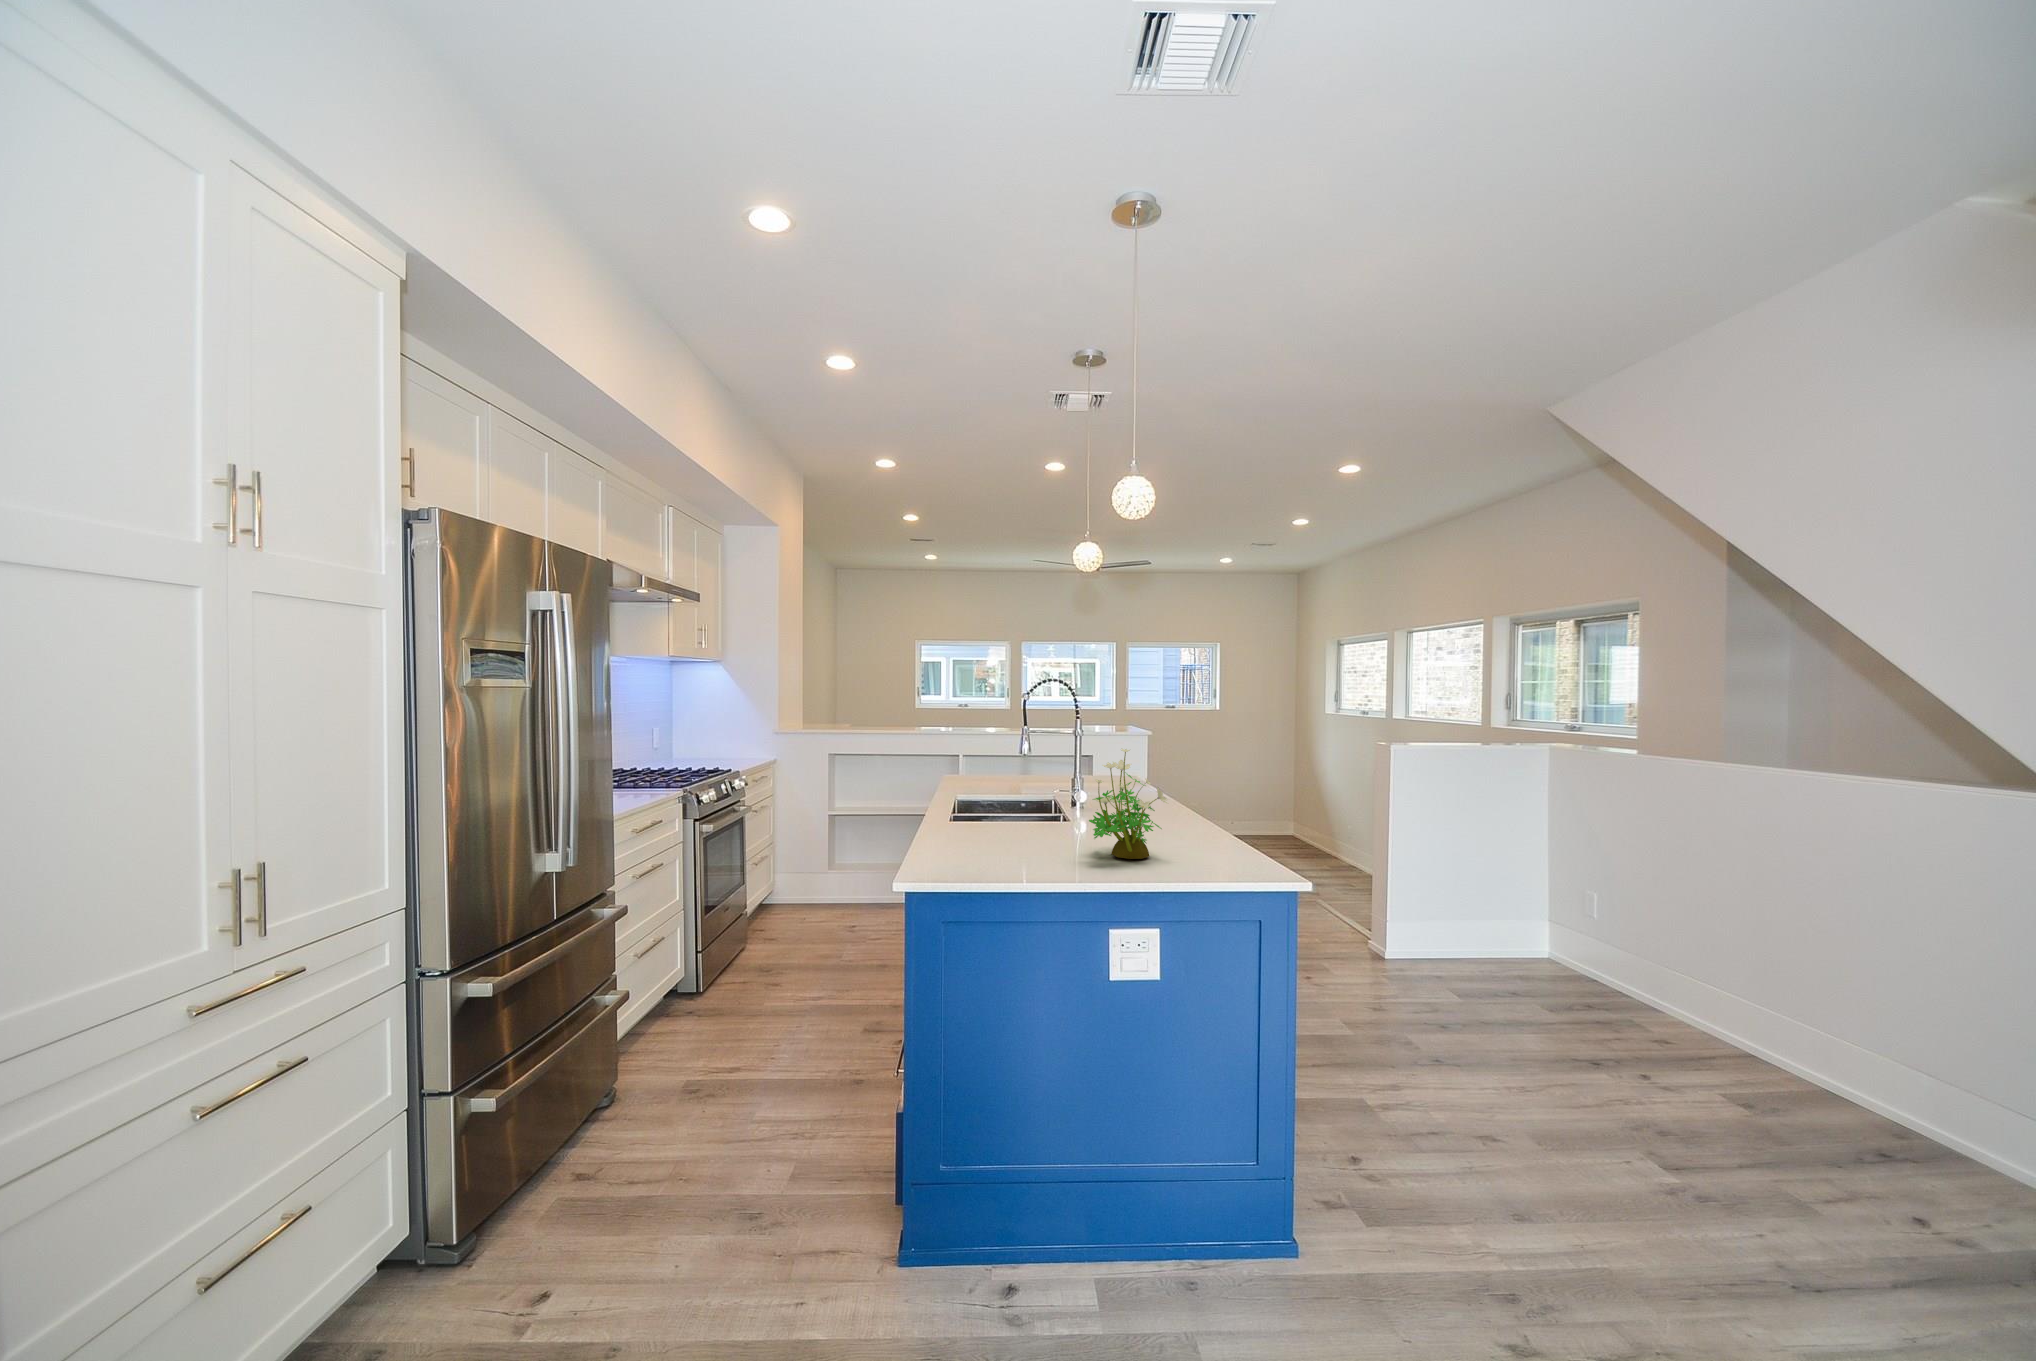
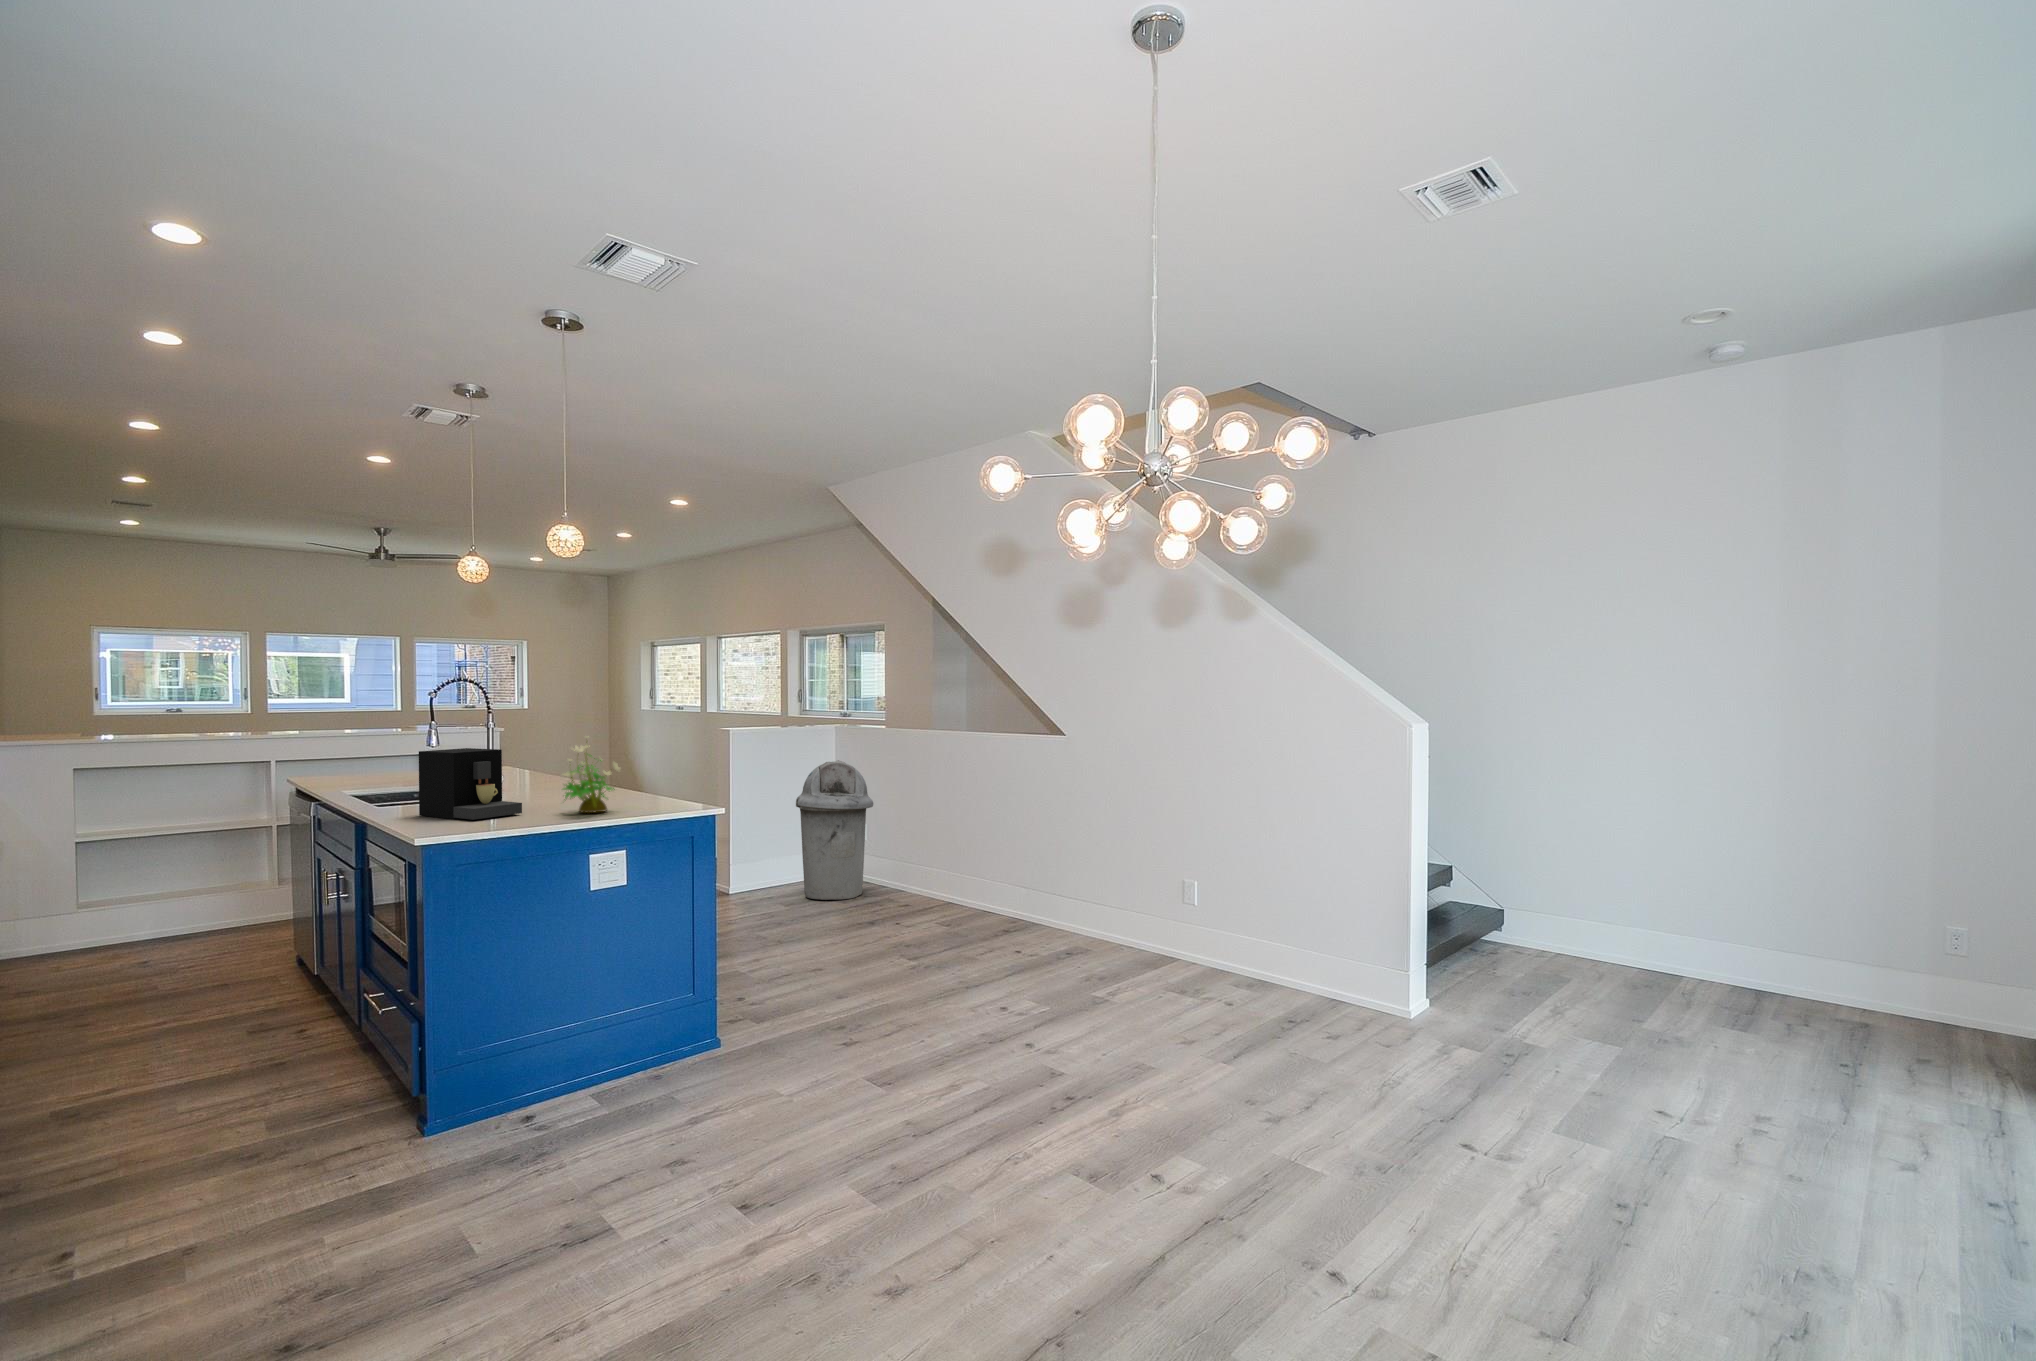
coffee maker: none [966,752,1054,846] -> present [419,748,522,820]
trash can: none [1489,795,1617,1000] -> present [796,760,873,900]

